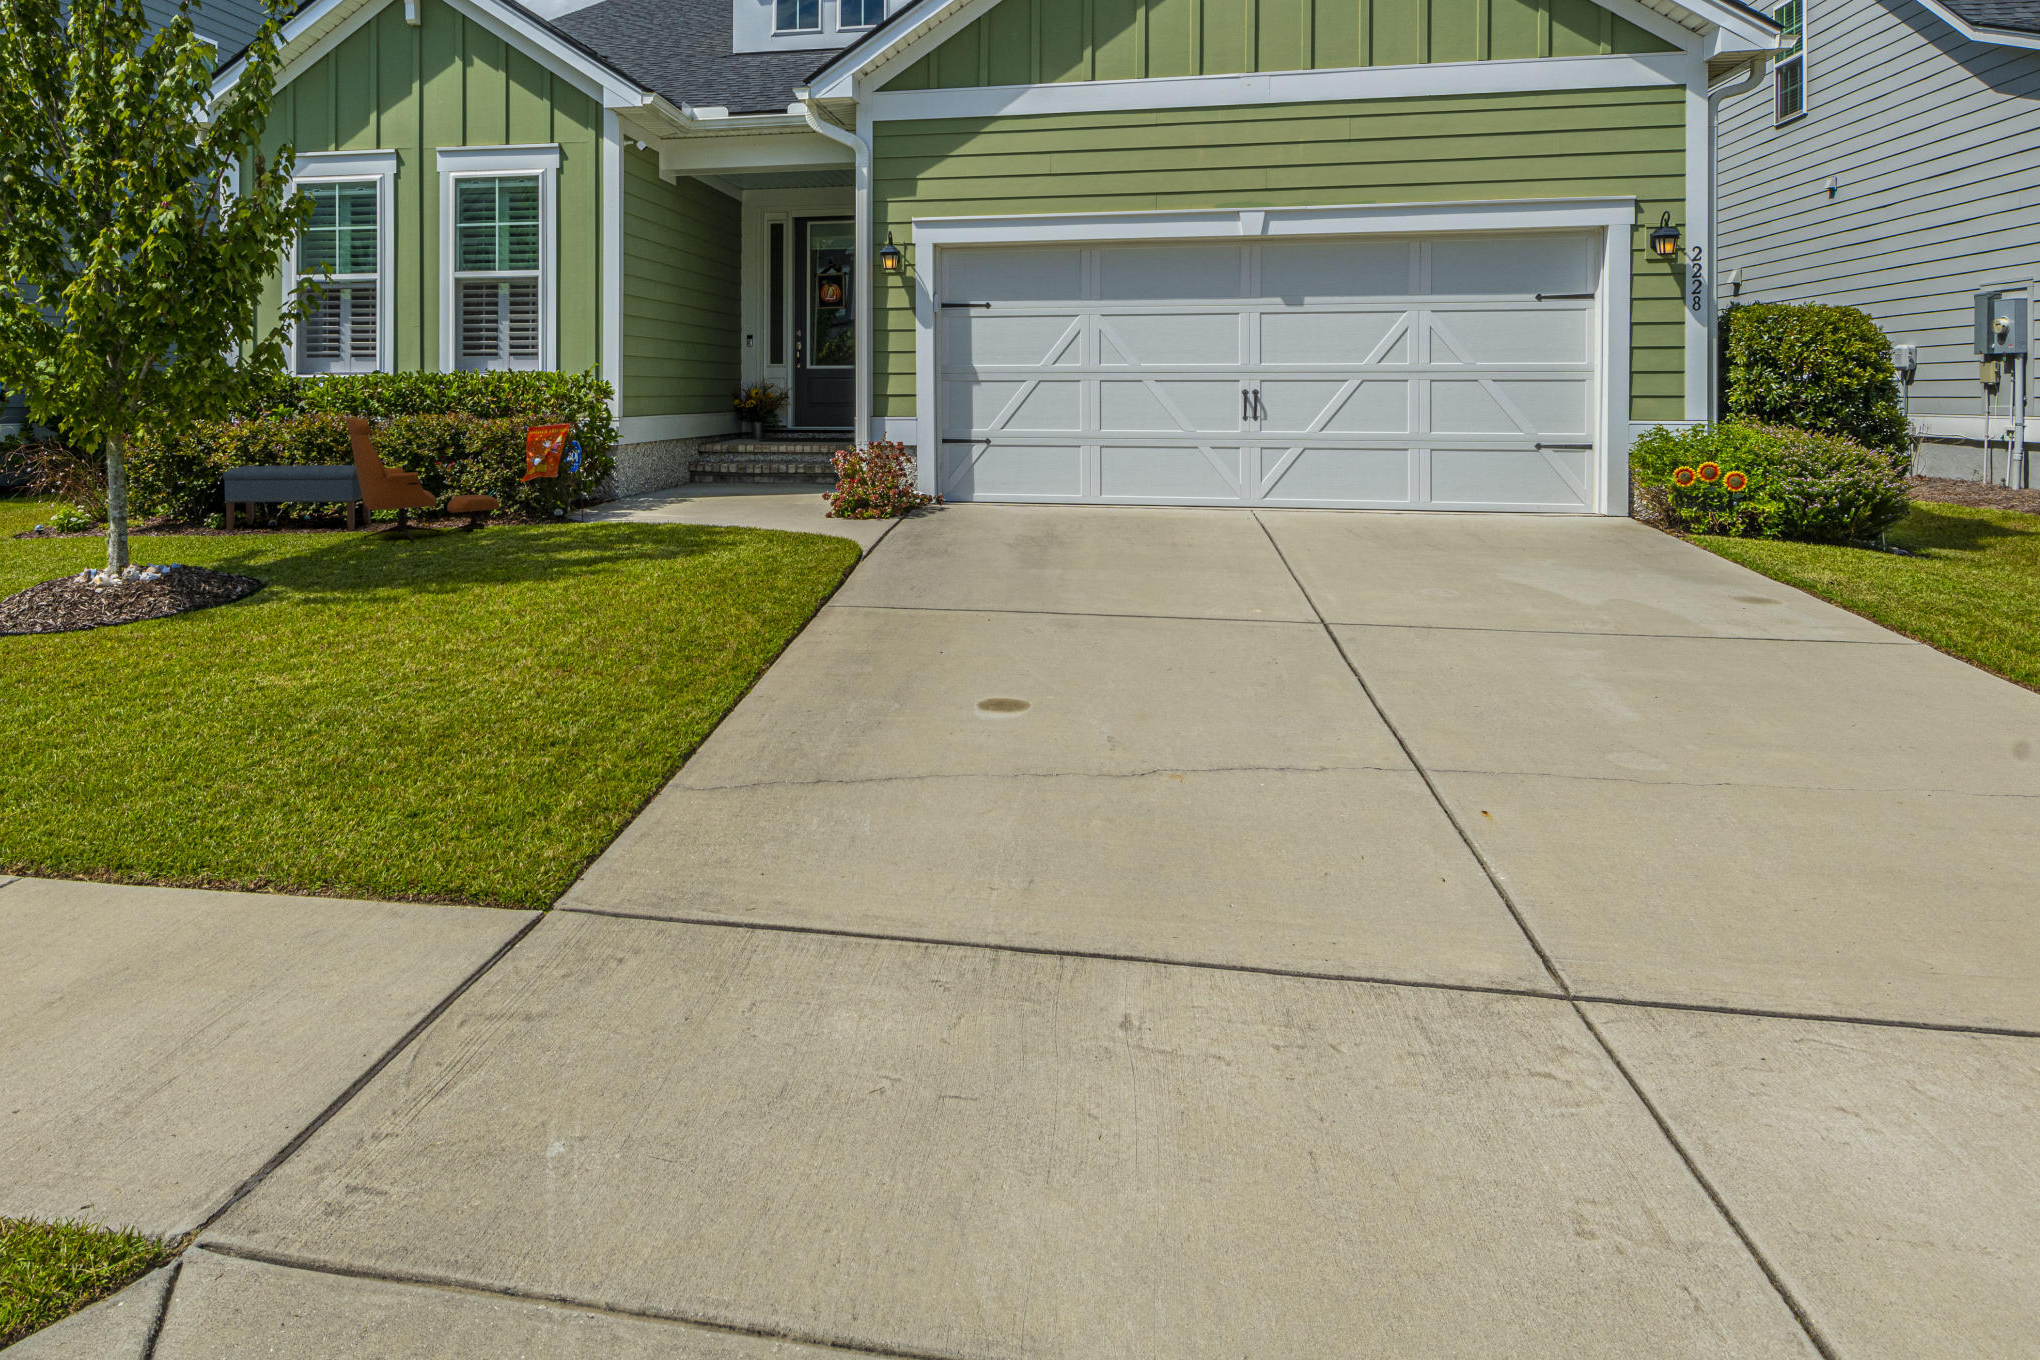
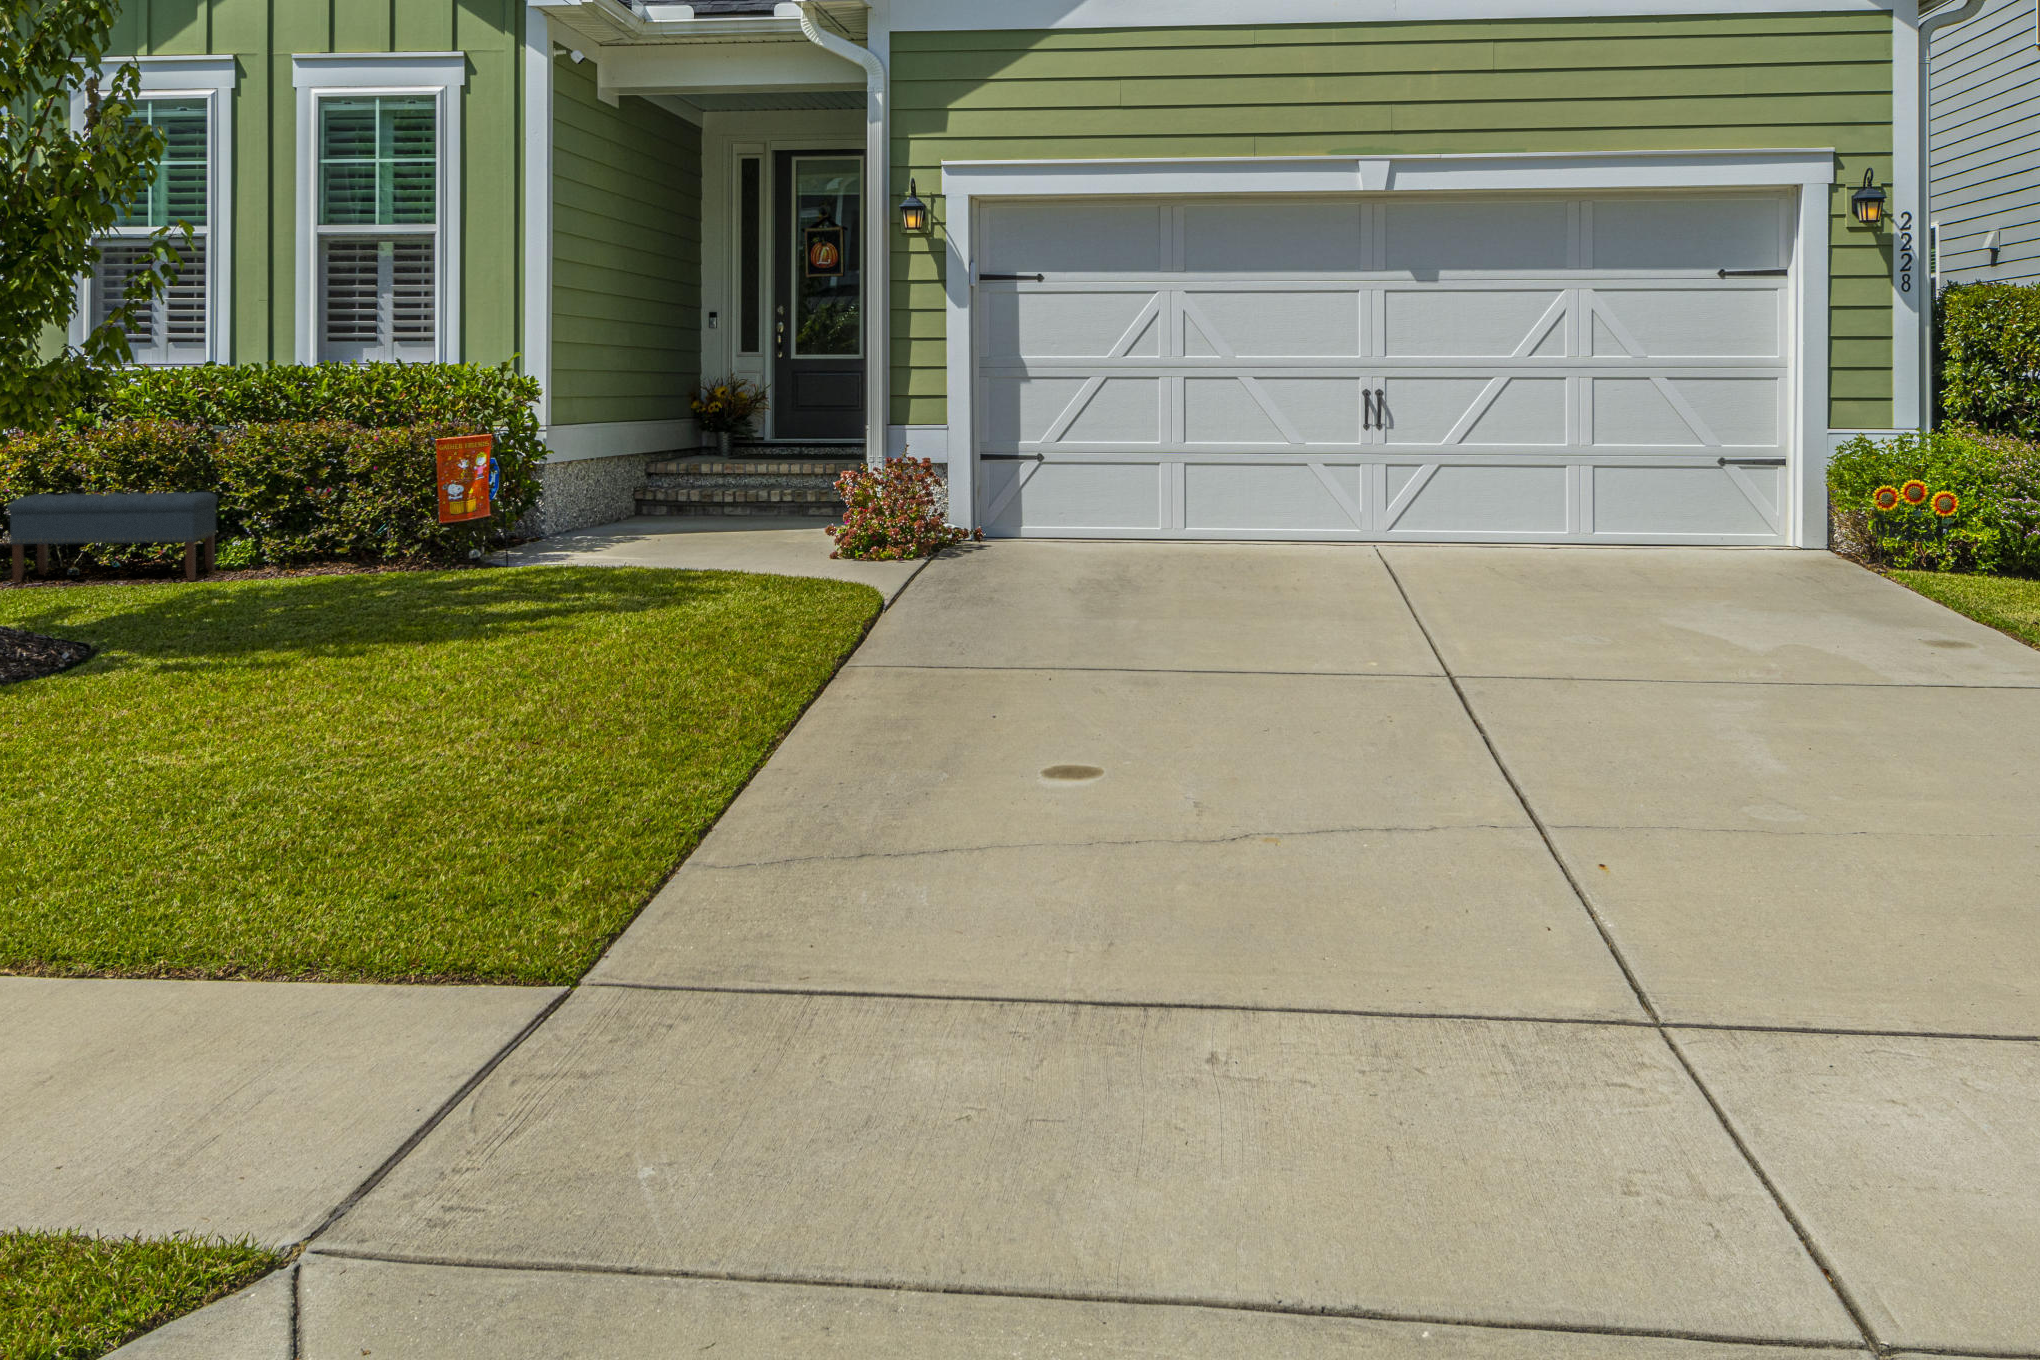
lounge chair: present [347,417,499,541] -> none [189,427,398,593]

